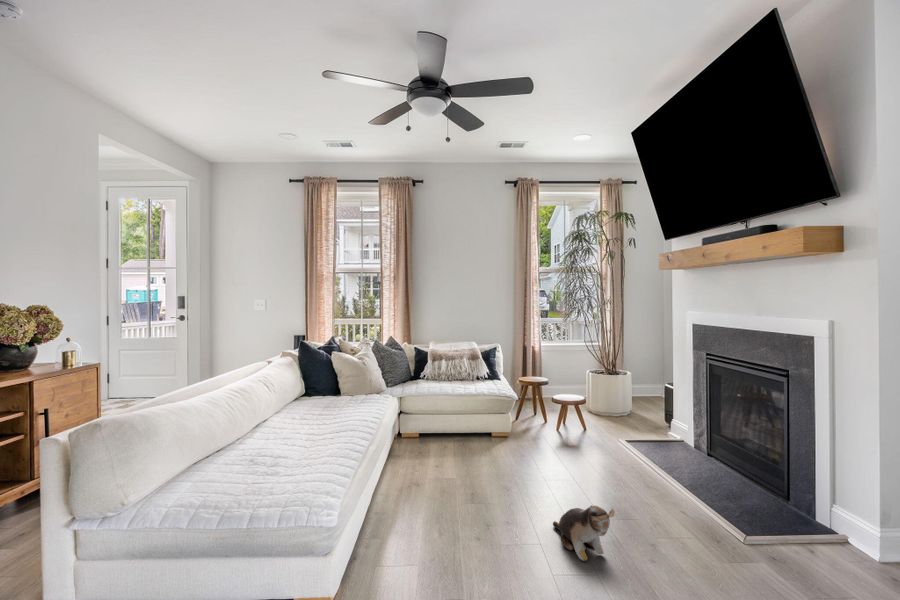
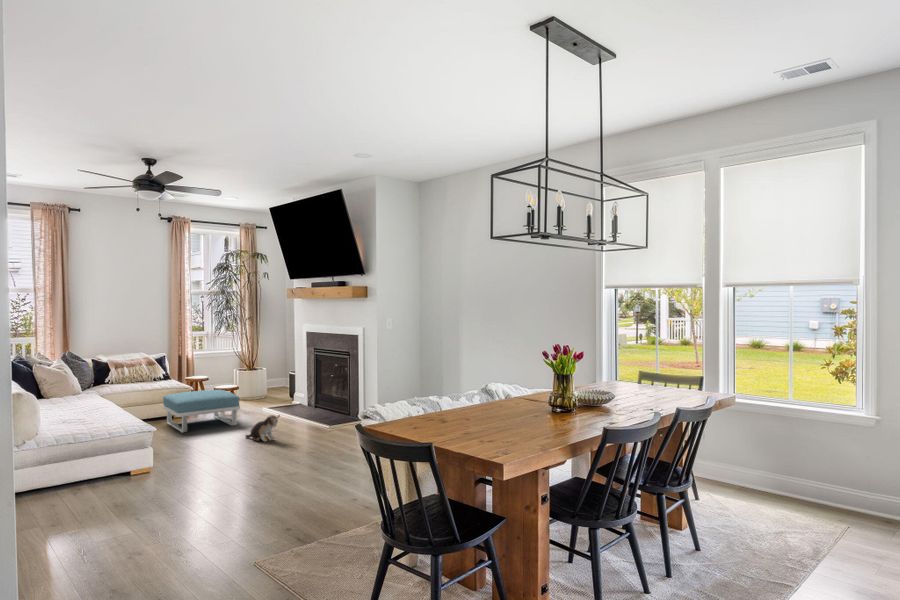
footstool: none [468,404,566,476] -> present [163,390,240,433]

